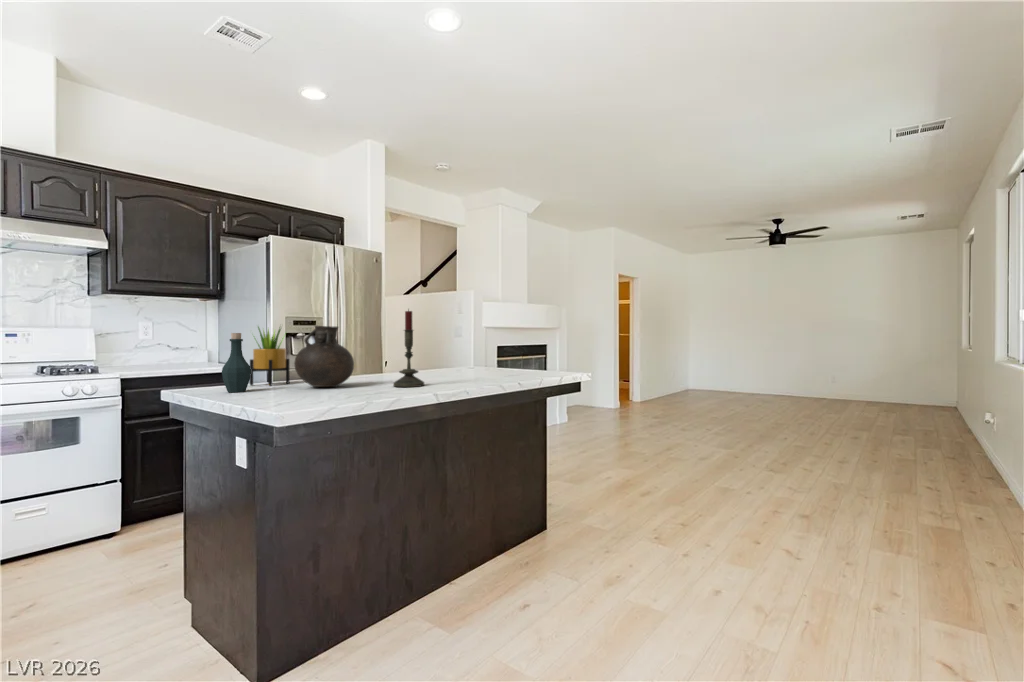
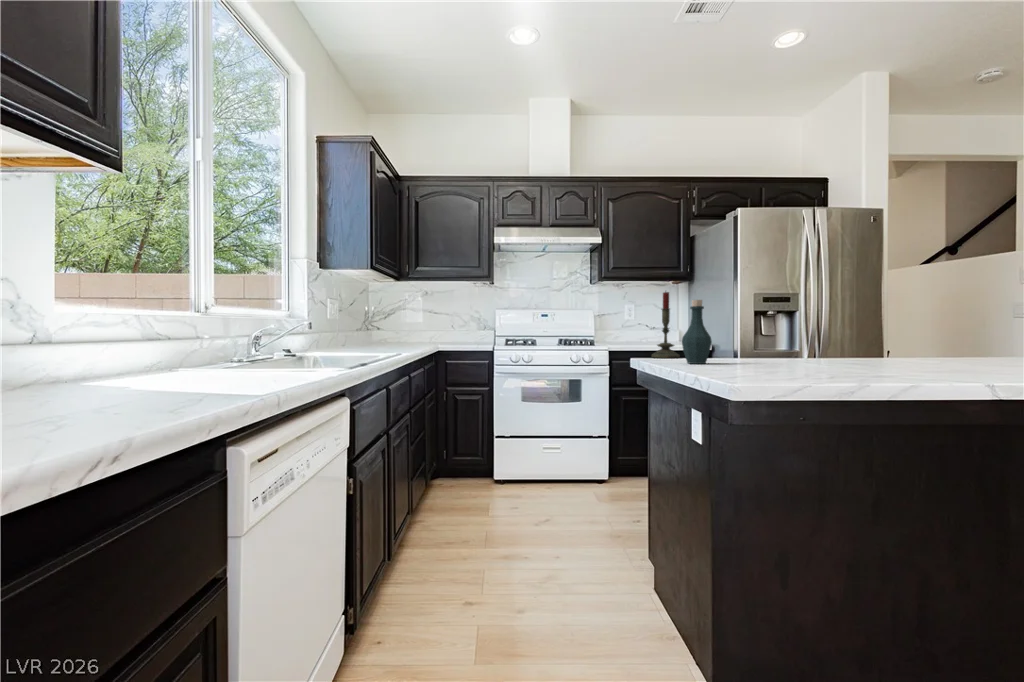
candle: present [393,310,424,387] -> present [652,292,680,358]
vase: present [294,326,354,387] -> none [762,287,845,366]
potted plant: present [250,327,290,386] -> none [712,291,756,362]

